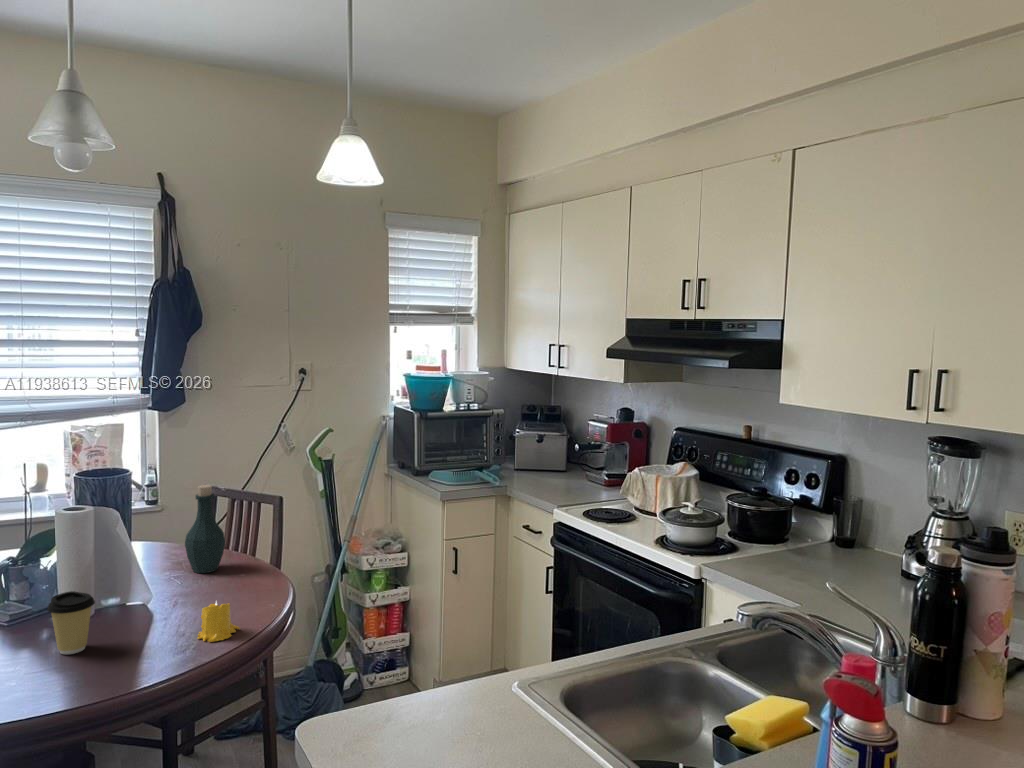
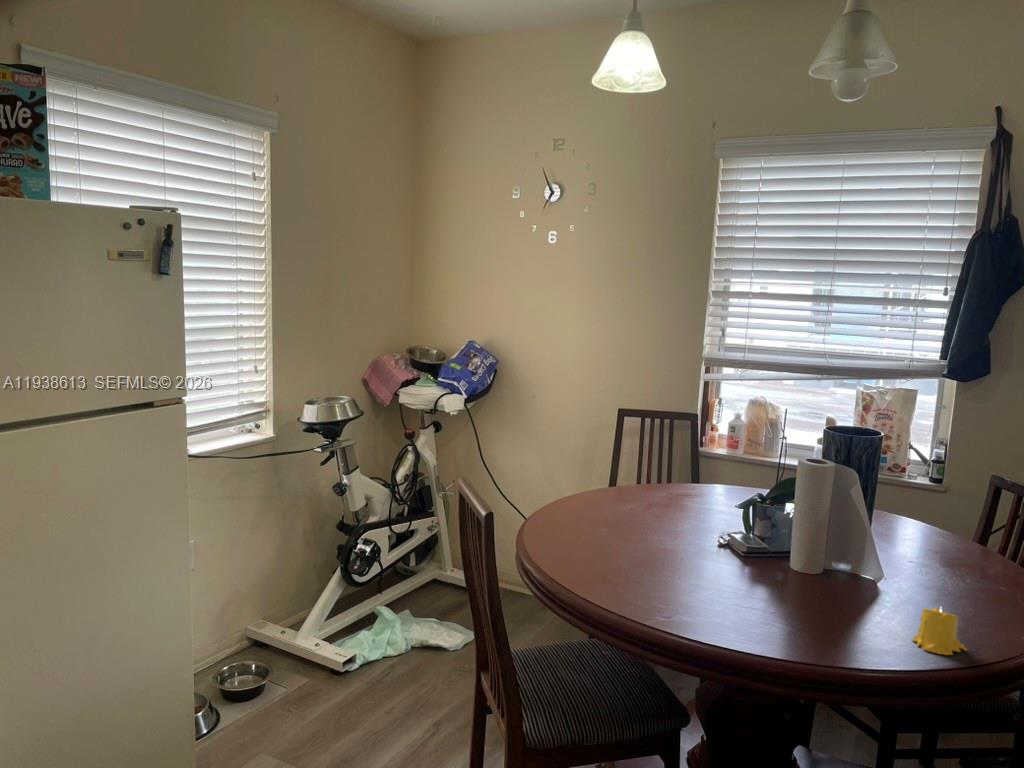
bottle: present [185,485,225,573] -> none [938,471,990,575]
coffee cup: present [47,591,95,654] -> none [771,540,814,602]

